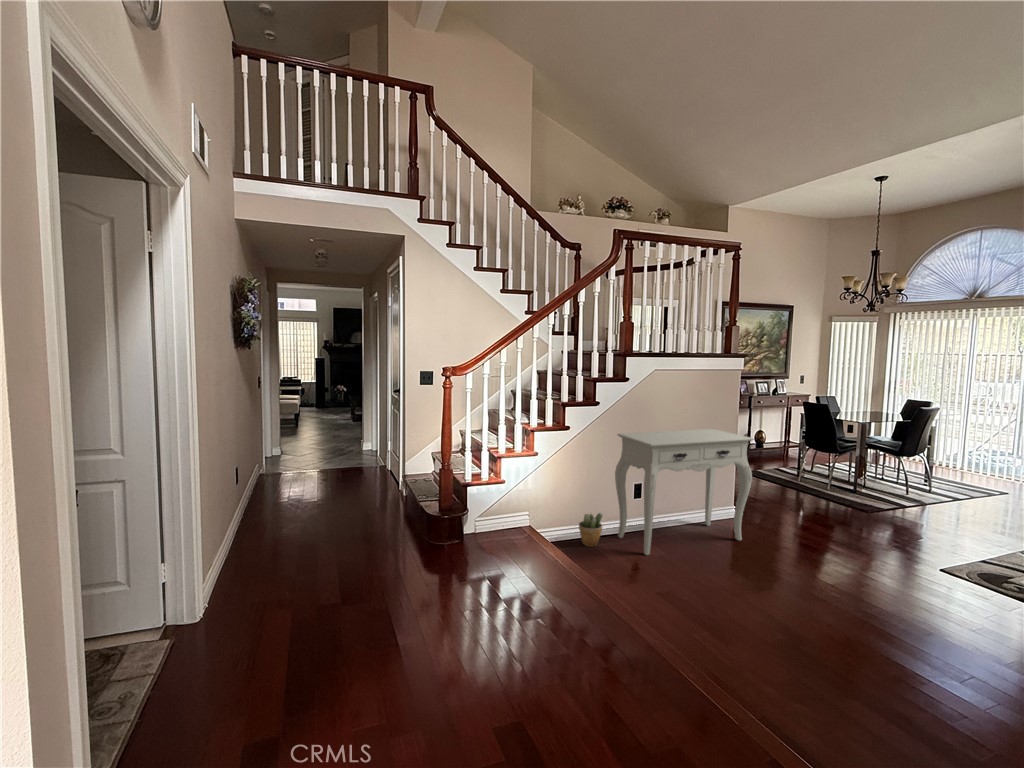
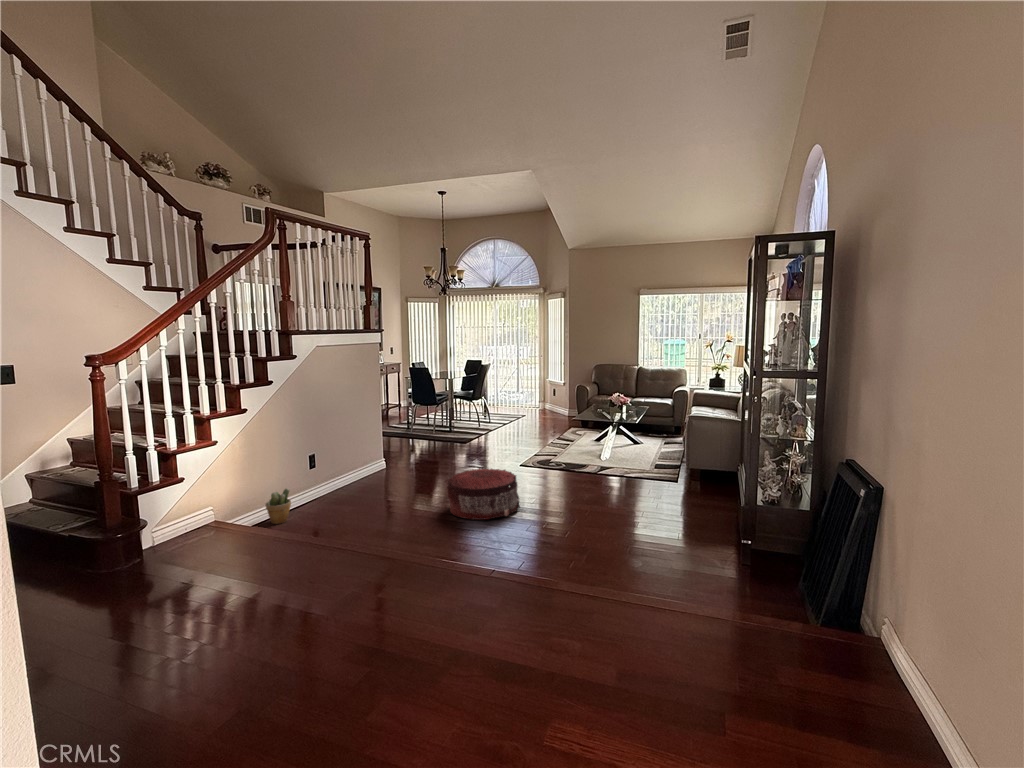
console table: present [615,429,754,555] -> none [290,396,403,514]
pouf: none [777,554,897,647] -> present [447,468,520,520]

